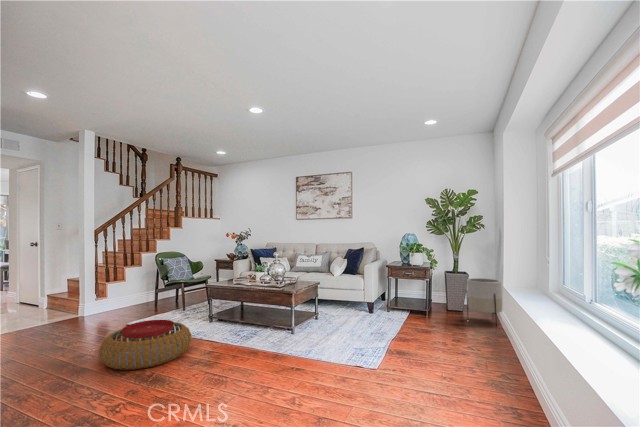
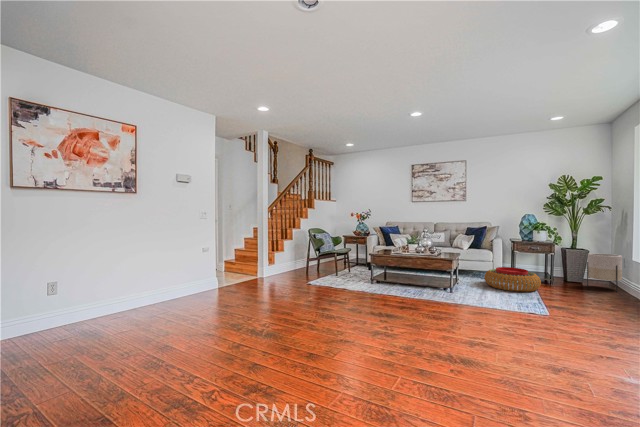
pouf: present [99,320,191,370] -> present [484,267,541,292]

